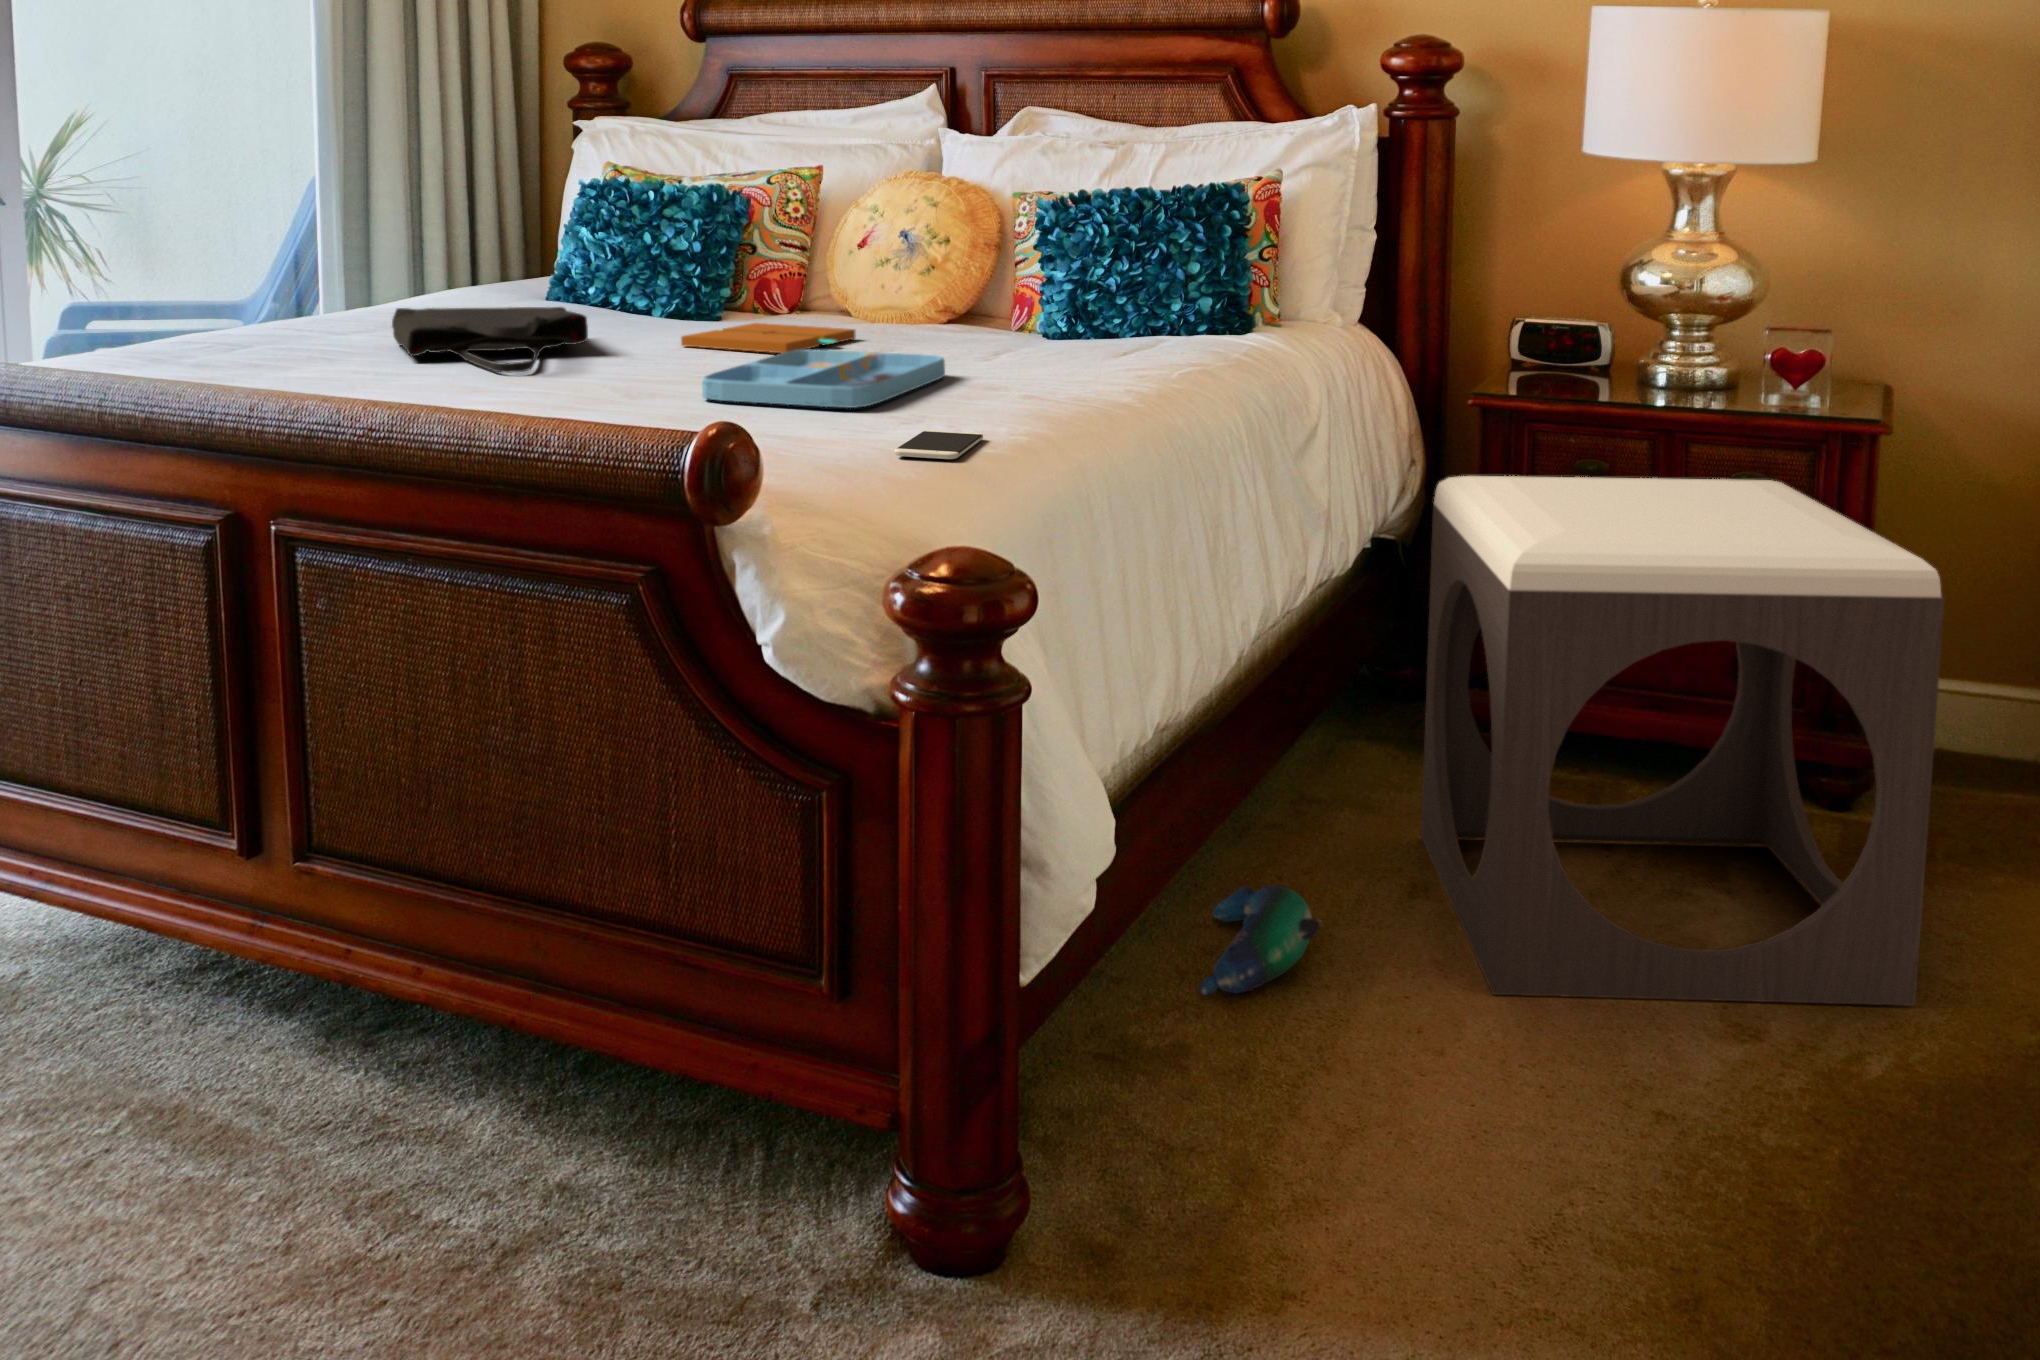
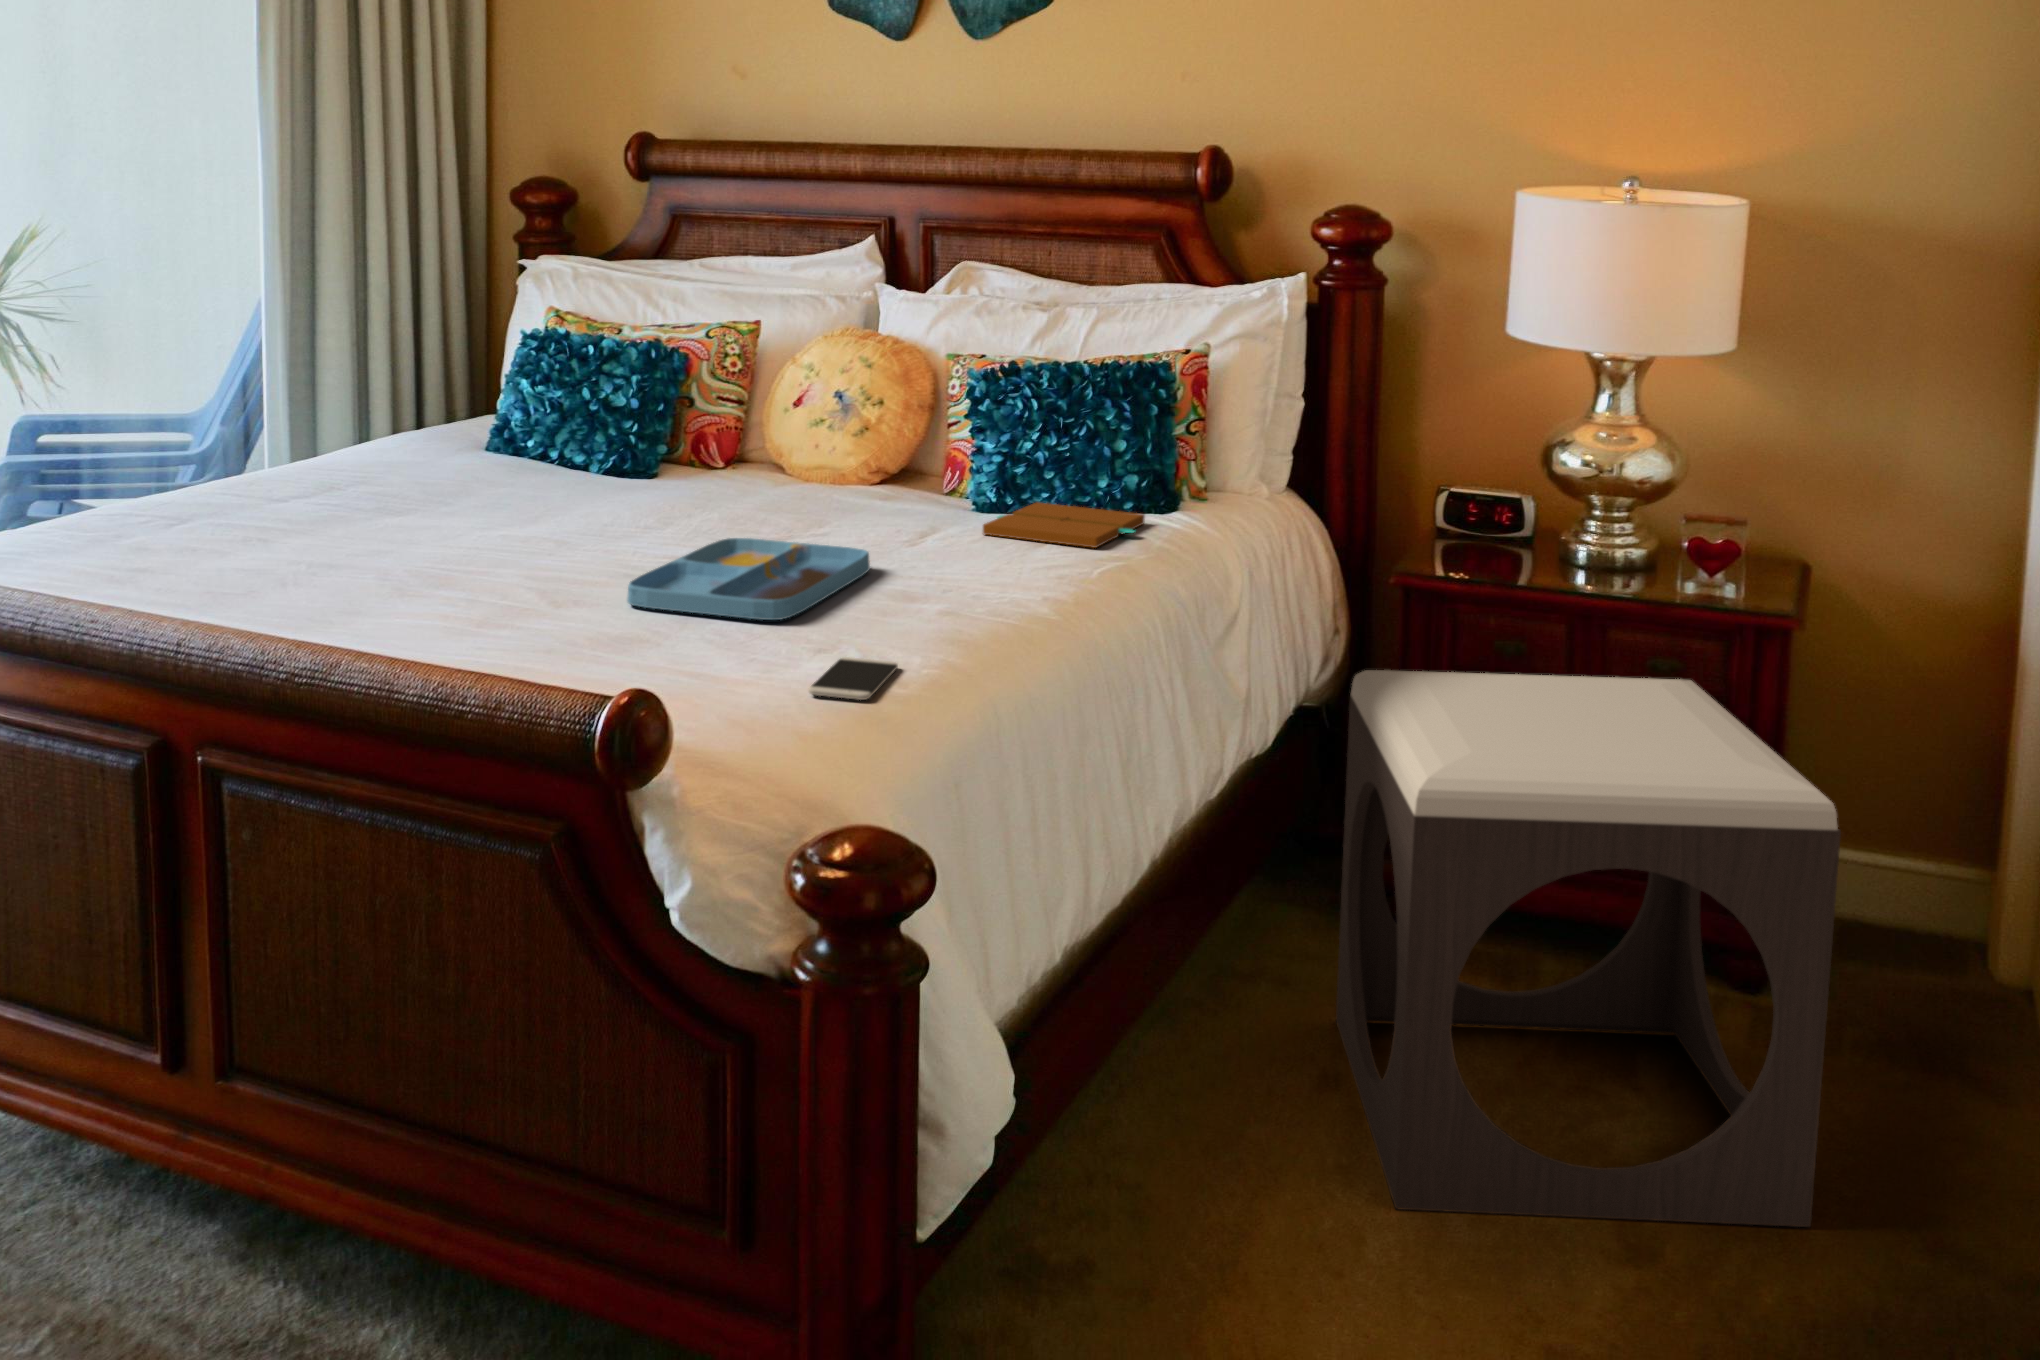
tote bag: present [392,307,588,373] -> none [329,477,521,563]
book: present [681,323,856,353] -> present [983,502,1145,548]
plush toy: present [1199,885,1321,996] -> none [1106,1082,1229,1208]

